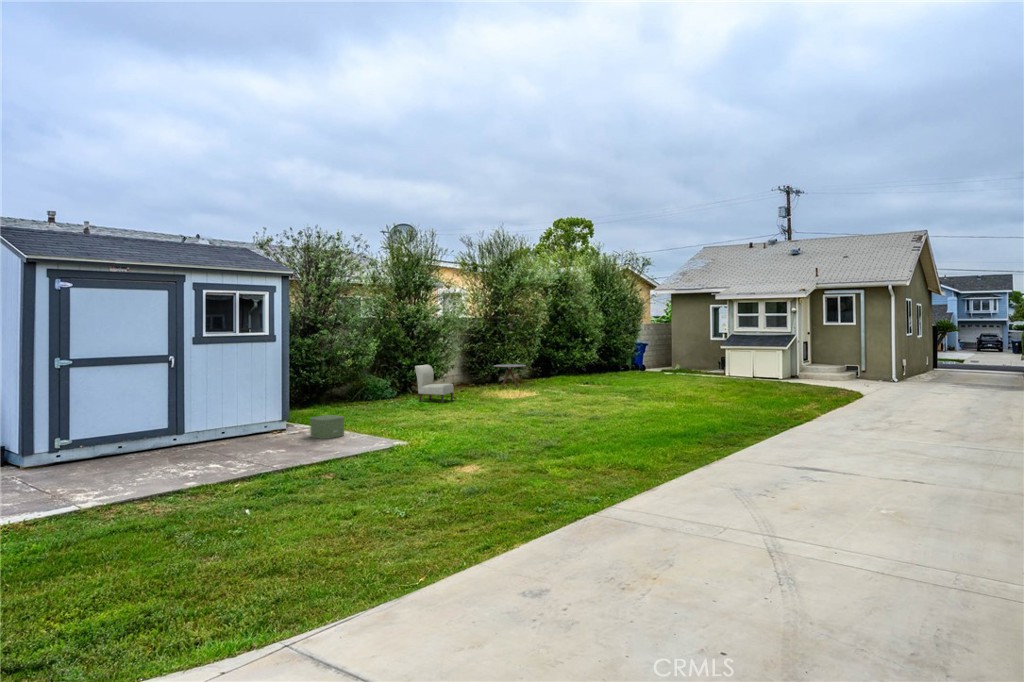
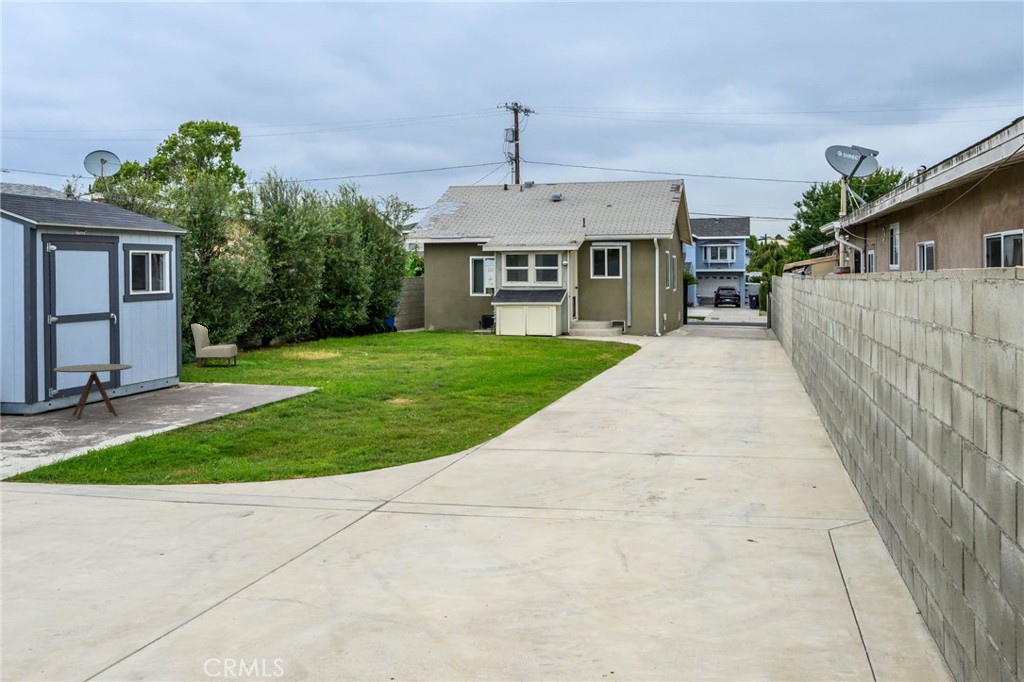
round table: present [494,364,526,388] -> present [54,364,132,419]
storage box: present [310,415,344,439] -> none [149,374,188,398]

